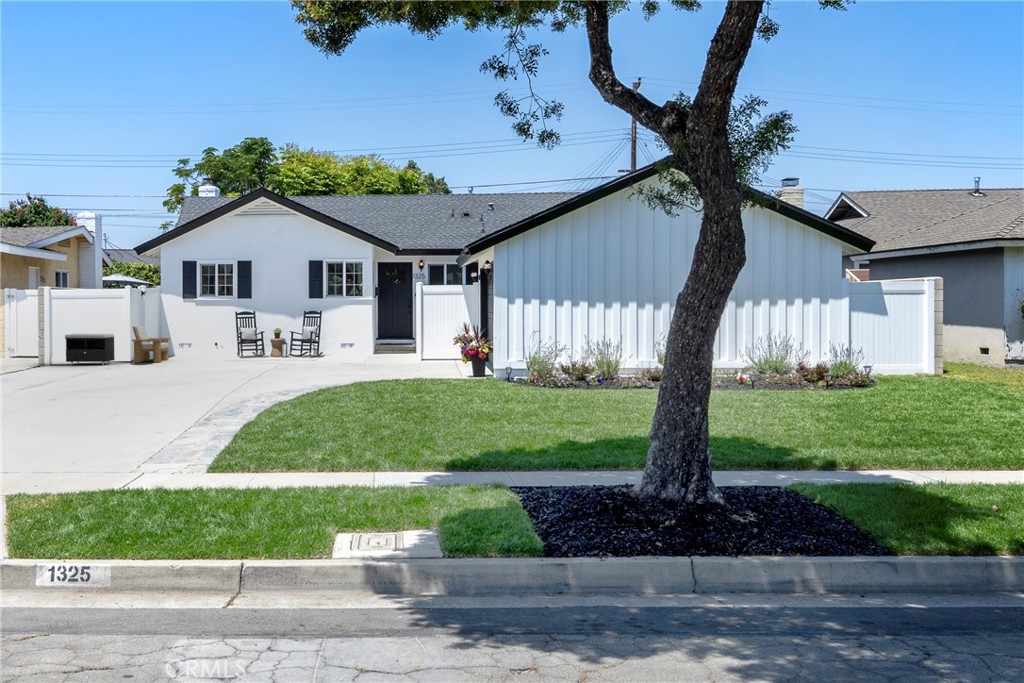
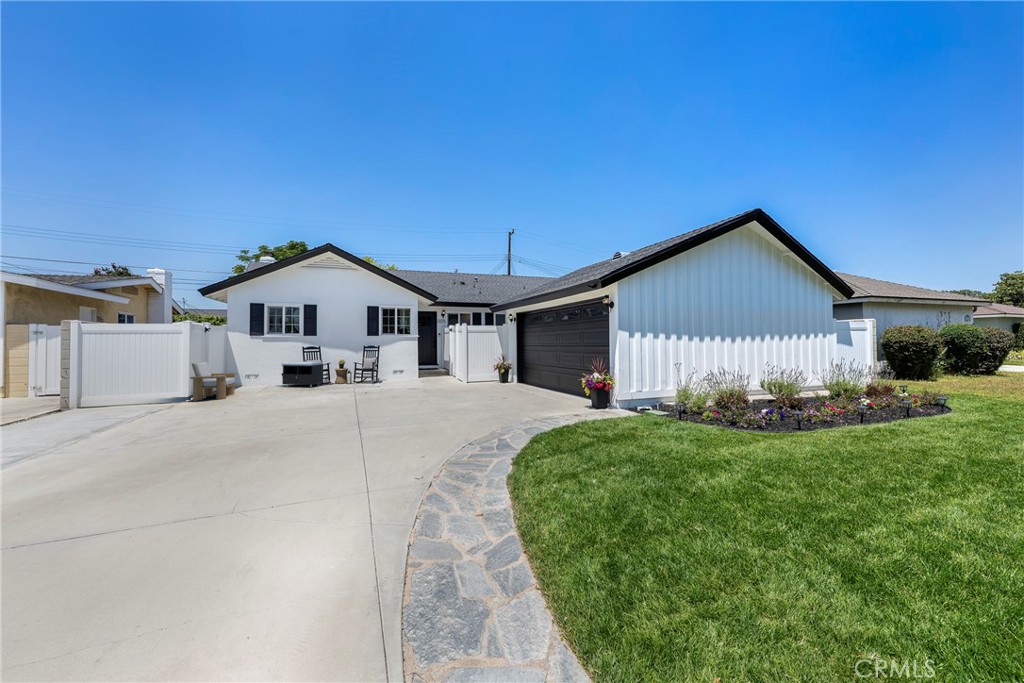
storage bench: present [65,334,115,365] -> present [282,361,323,387]

